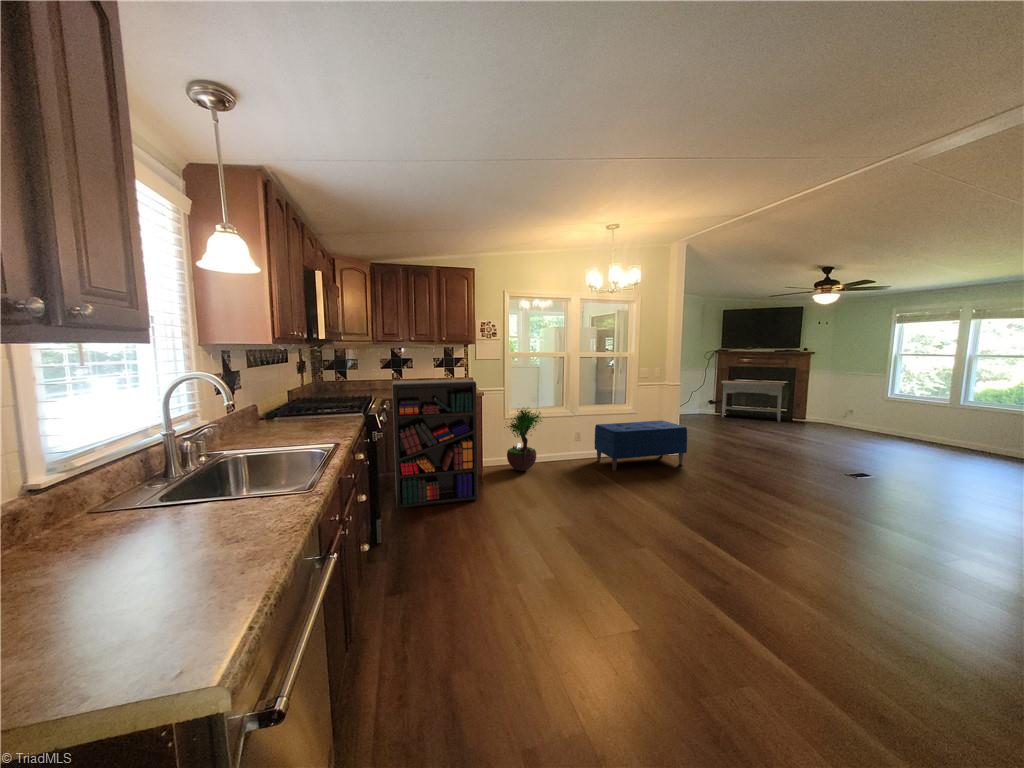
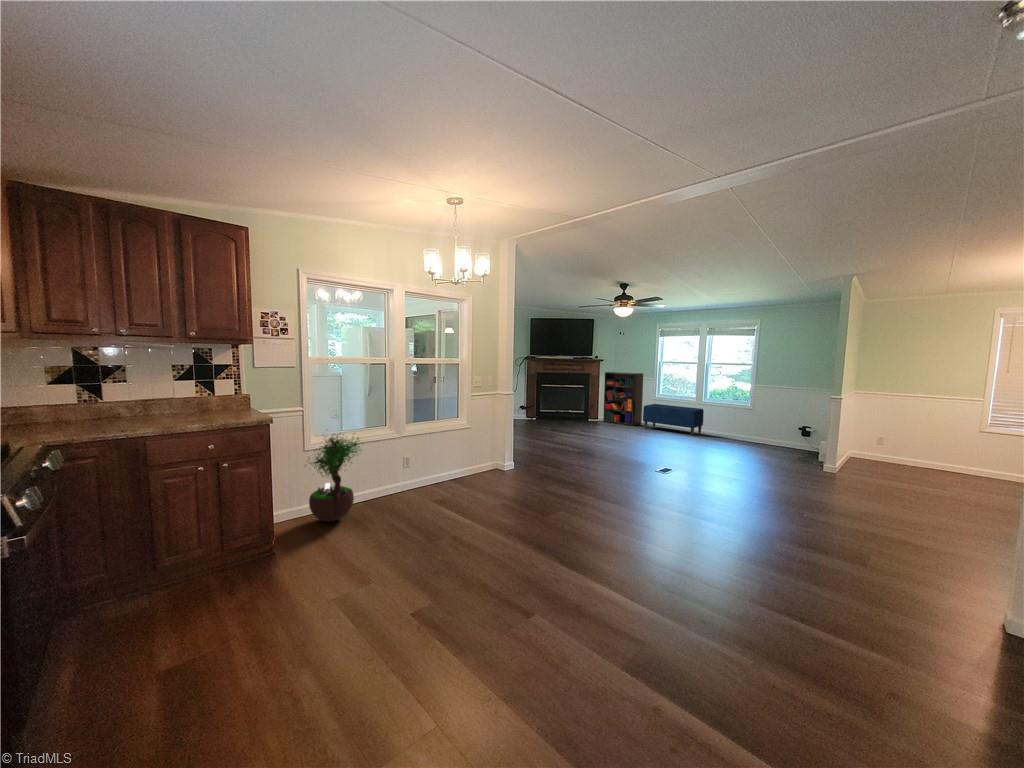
bookshelf: present [392,379,478,509] -> present [603,372,643,426]
console table: present [722,381,785,422] -> none [533,386,585,422]
bench: present [595,420,687,471] -> present [643,404,704,436]

